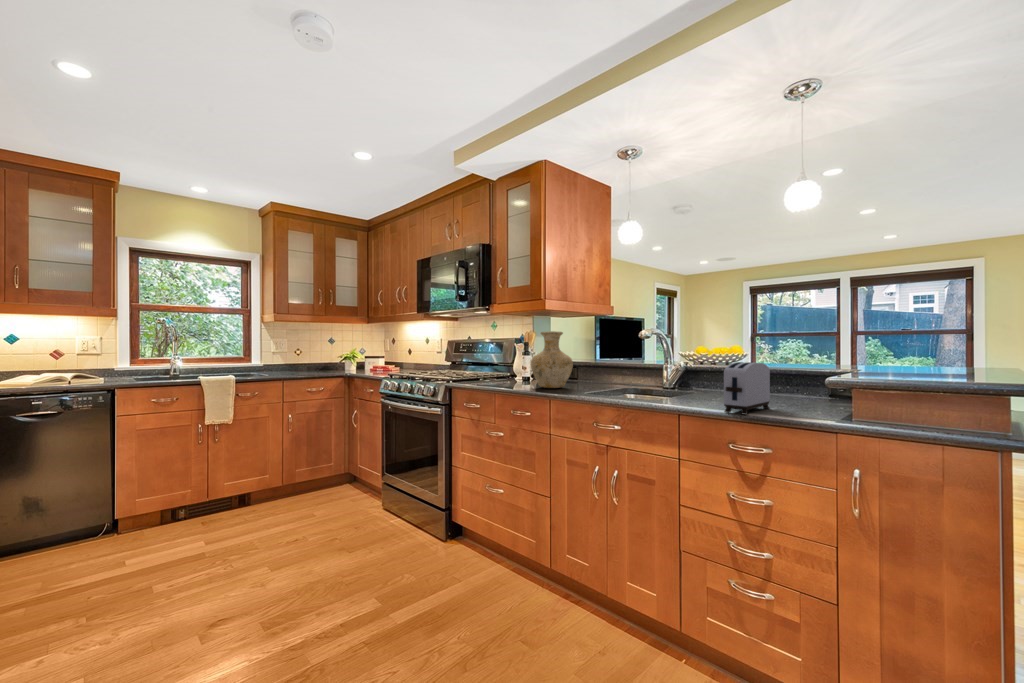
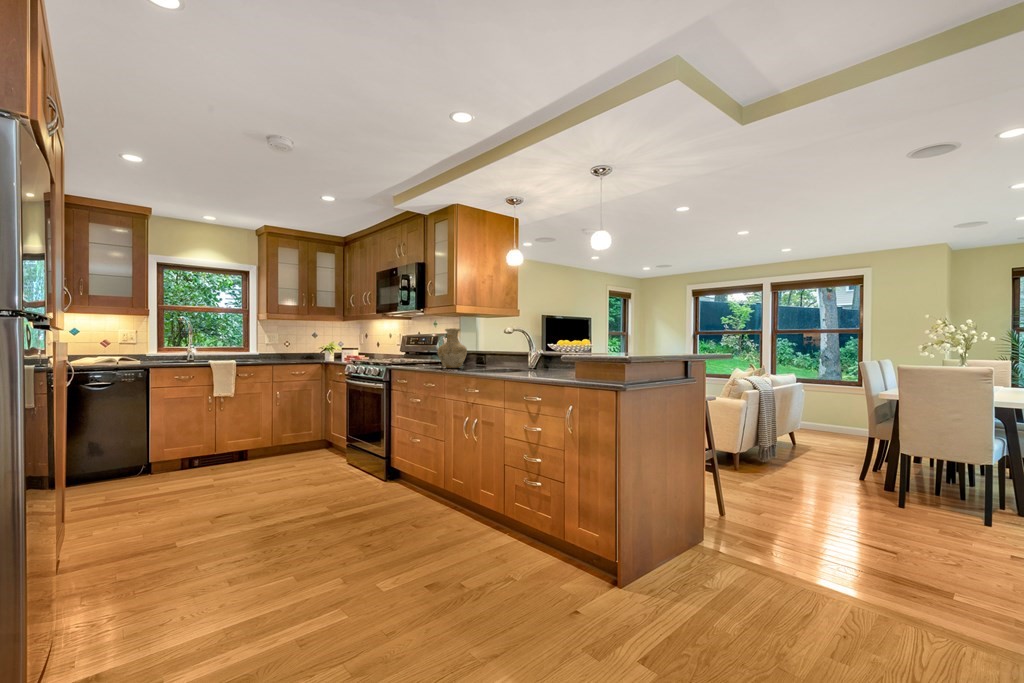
toaster: present [724,362,770,415] -> none [520,348,560,379]

